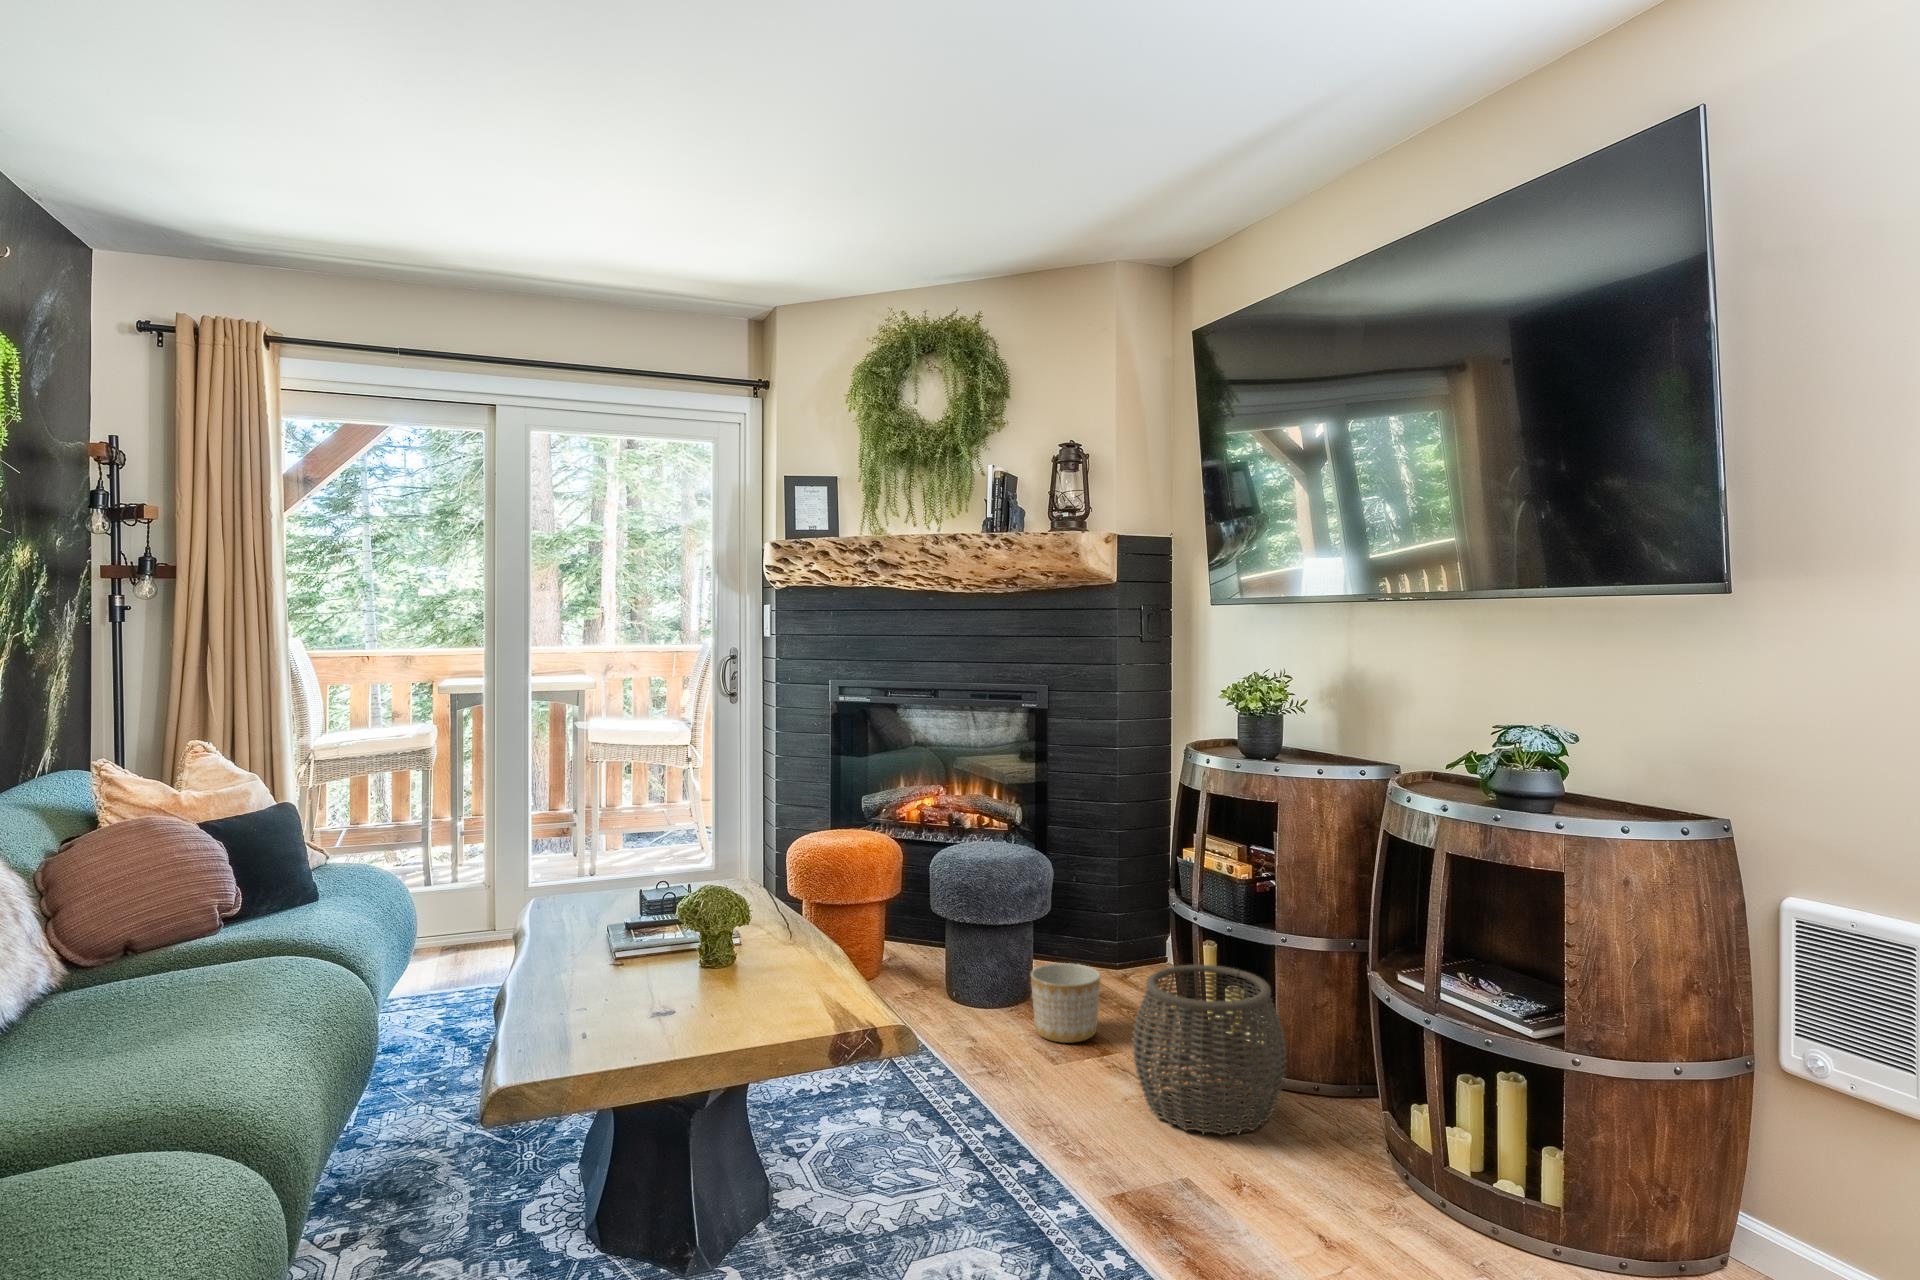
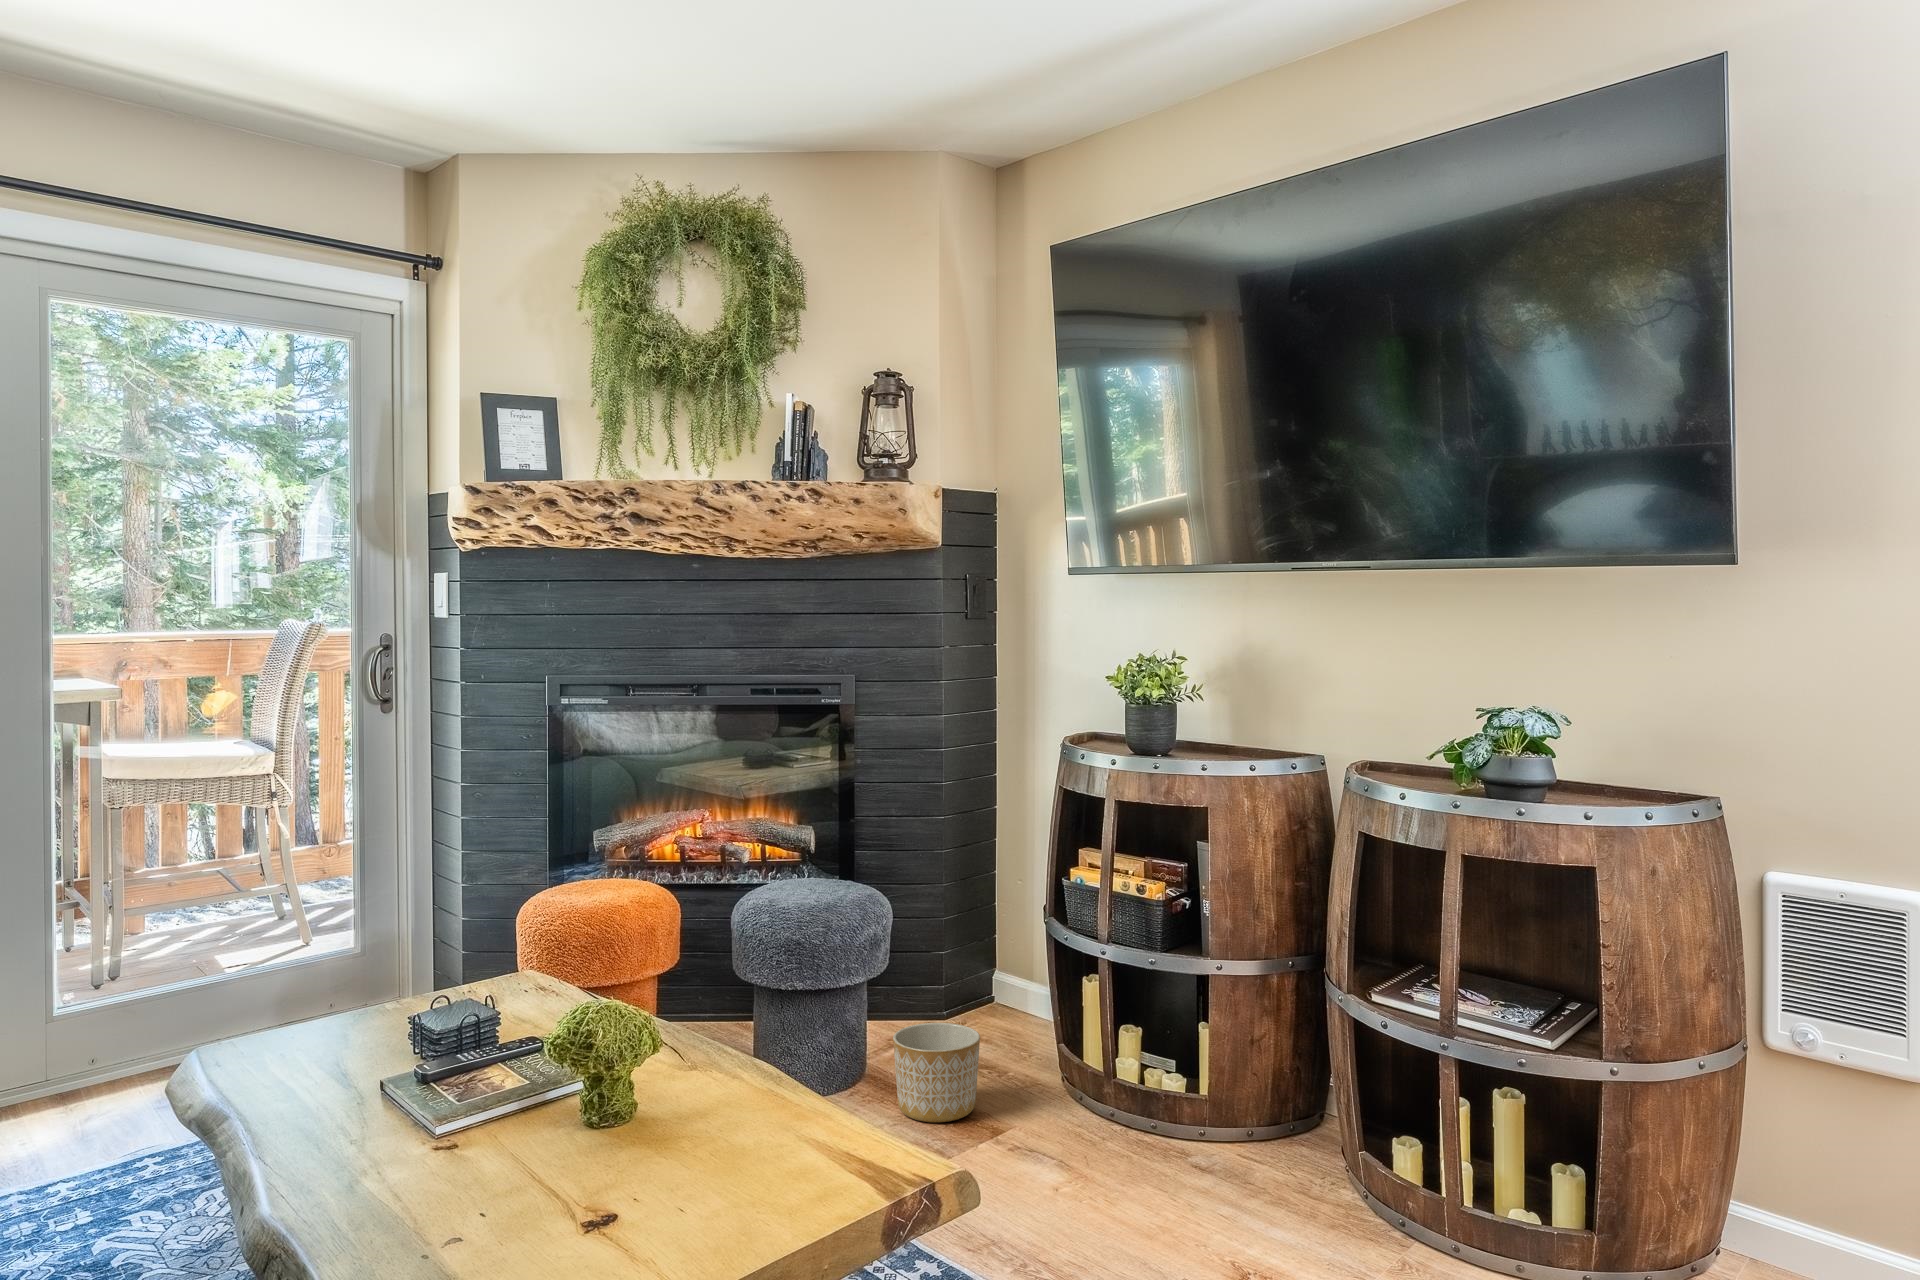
woven basket: present [1132,965,1287,1135] -> none [1066,1007,1248,1209]

